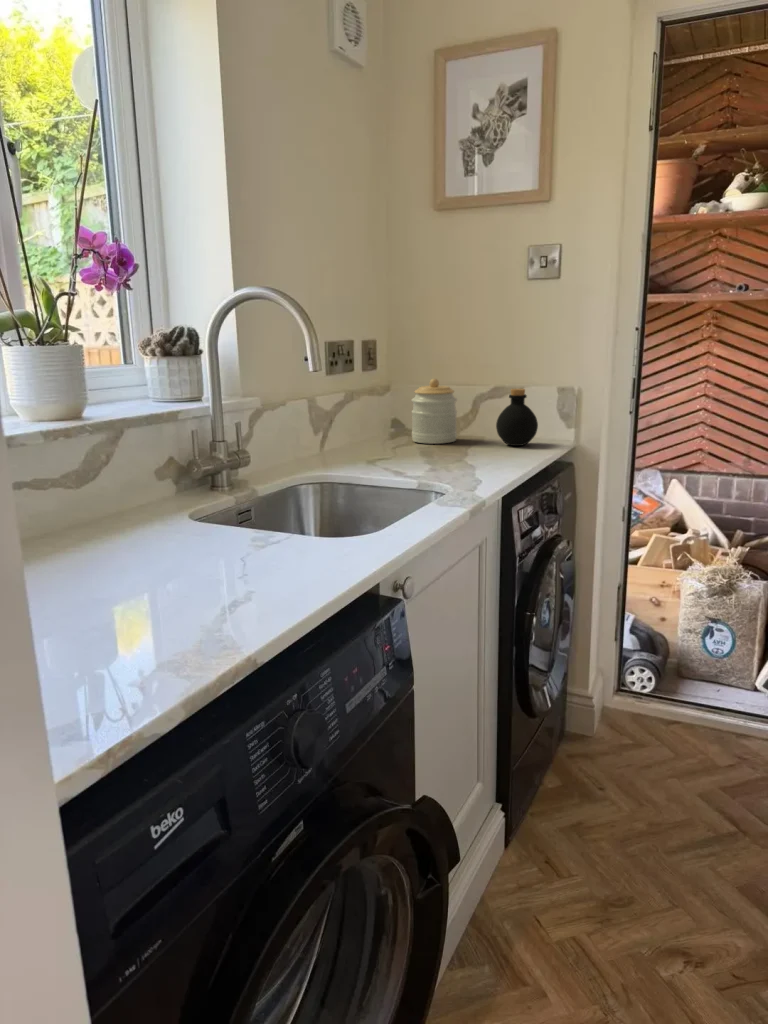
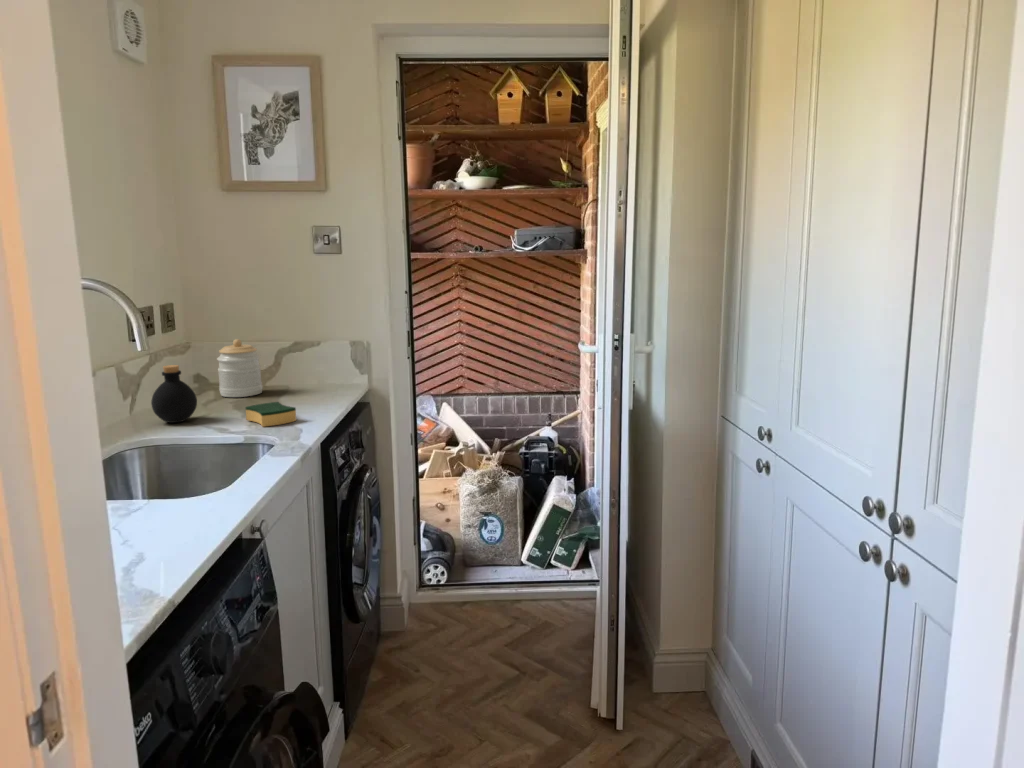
bottle: present [496,389,538,446] -> present [151,365,197,423]
sponge: none [430,449,484,474] -> present [246,402,296,427]

